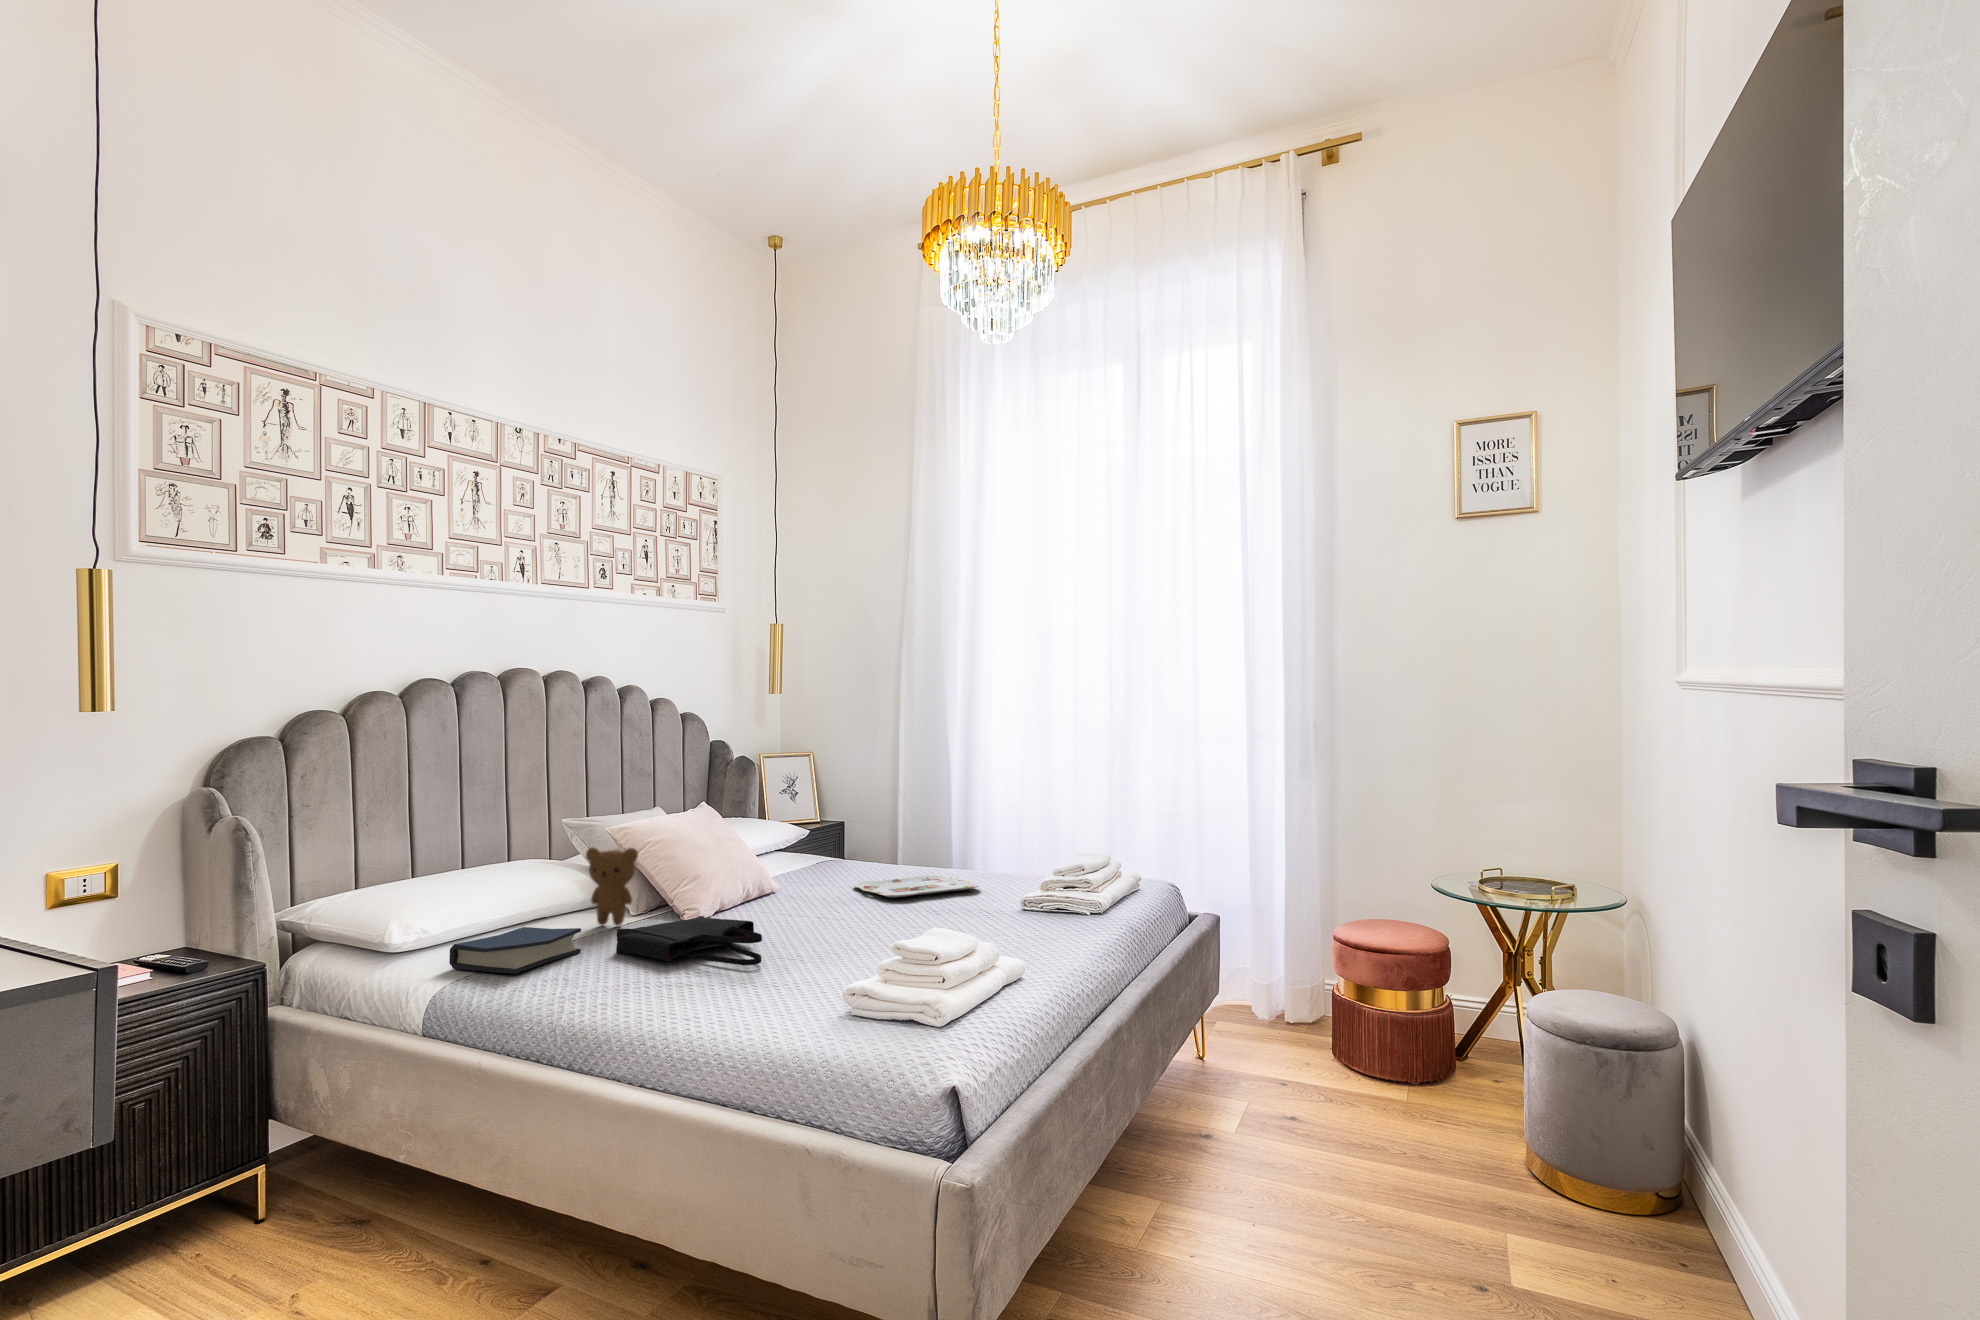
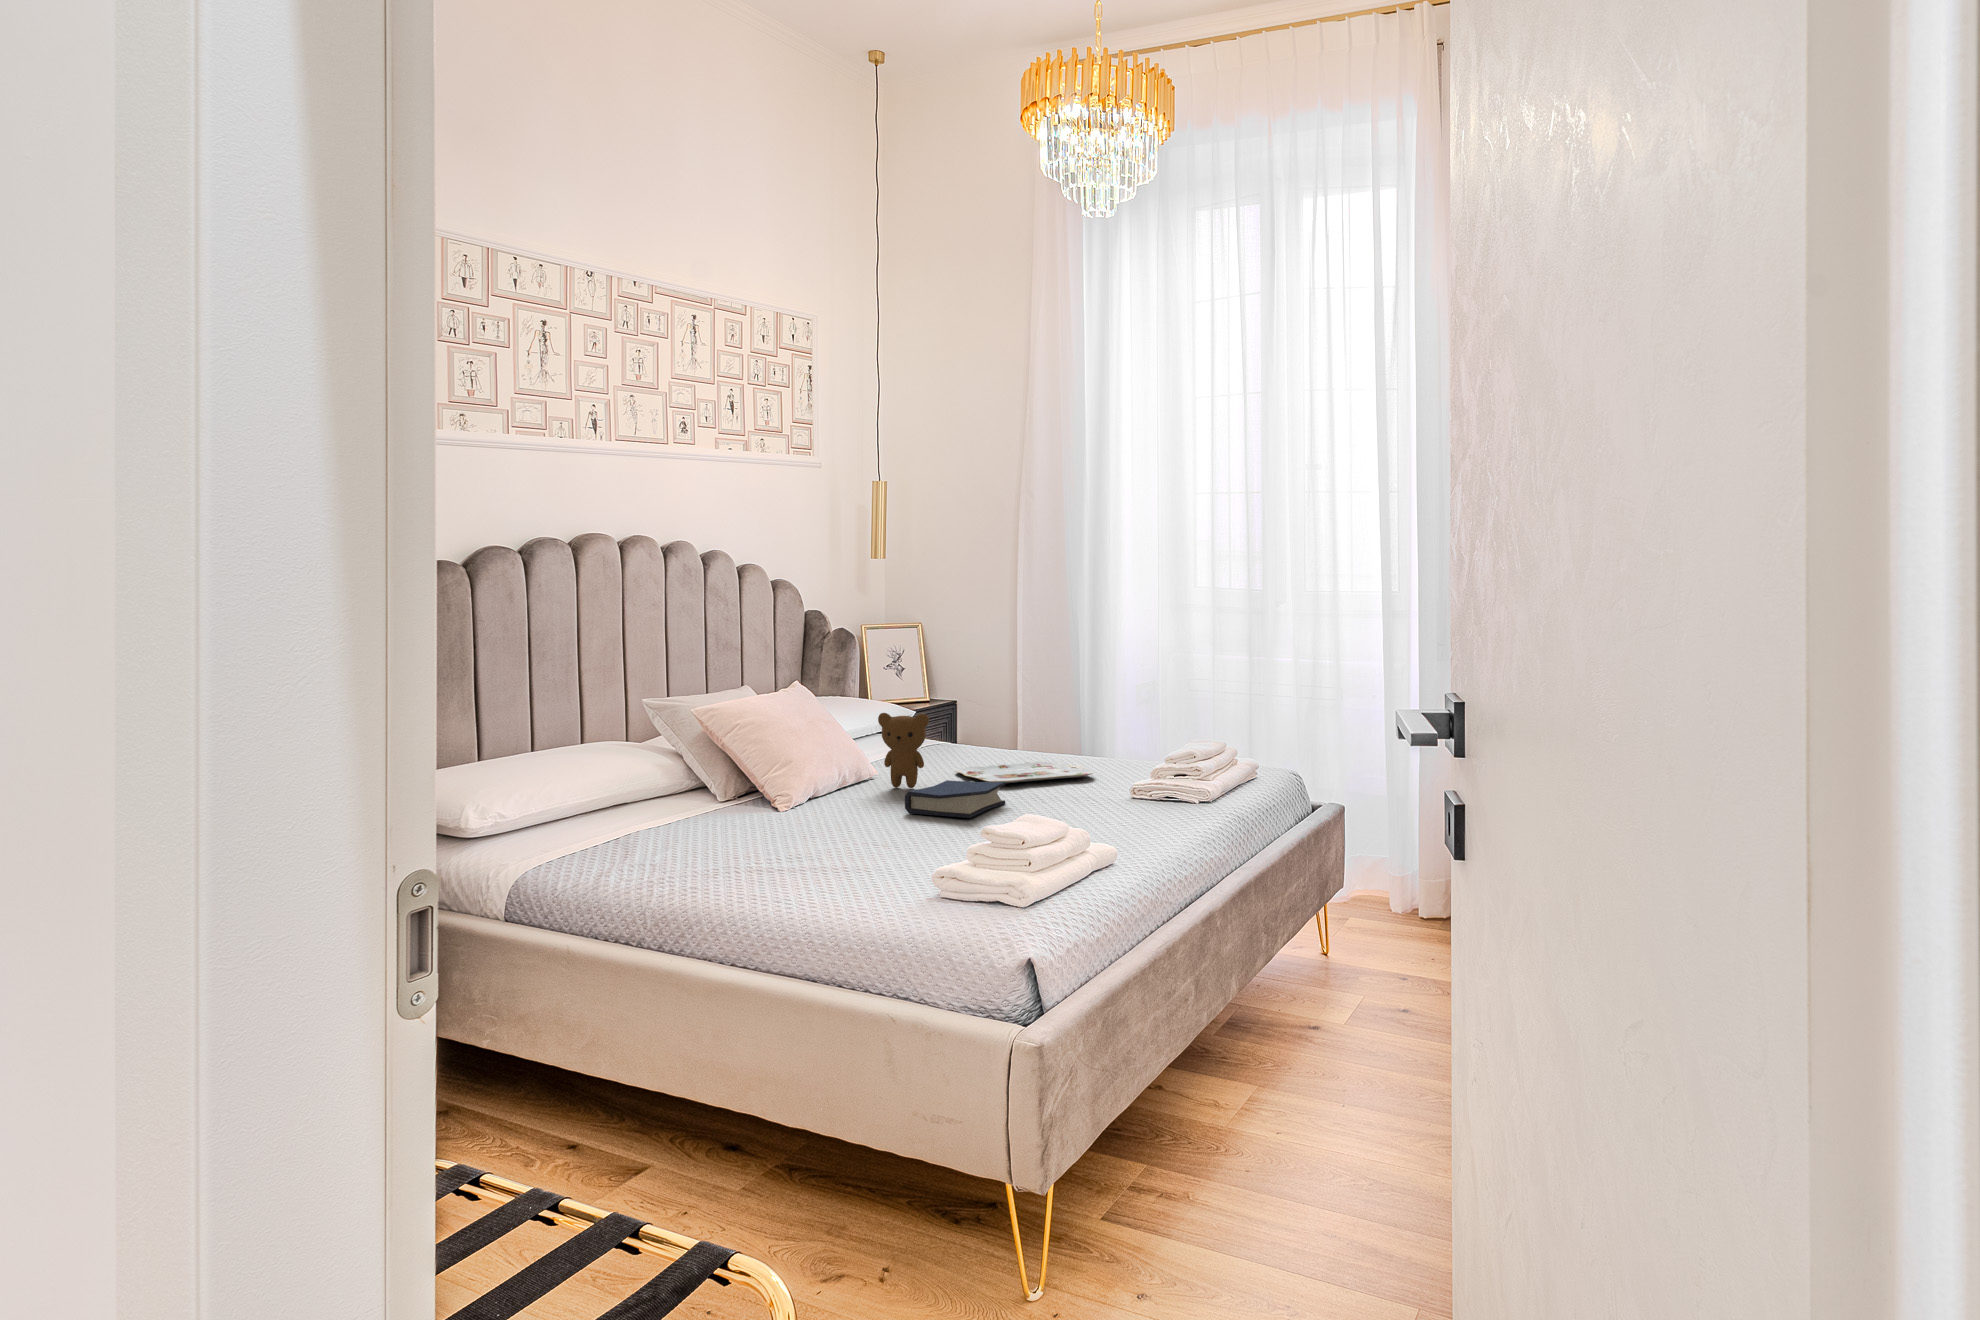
teddy bear: present [586,848,638,926] -> present [878,713,929,788]
tote bag: present [616,916,762,965] -> none [703,797,849,846]
hardback book: present [449,927,581,974] -> present [905,780,1005,818]

